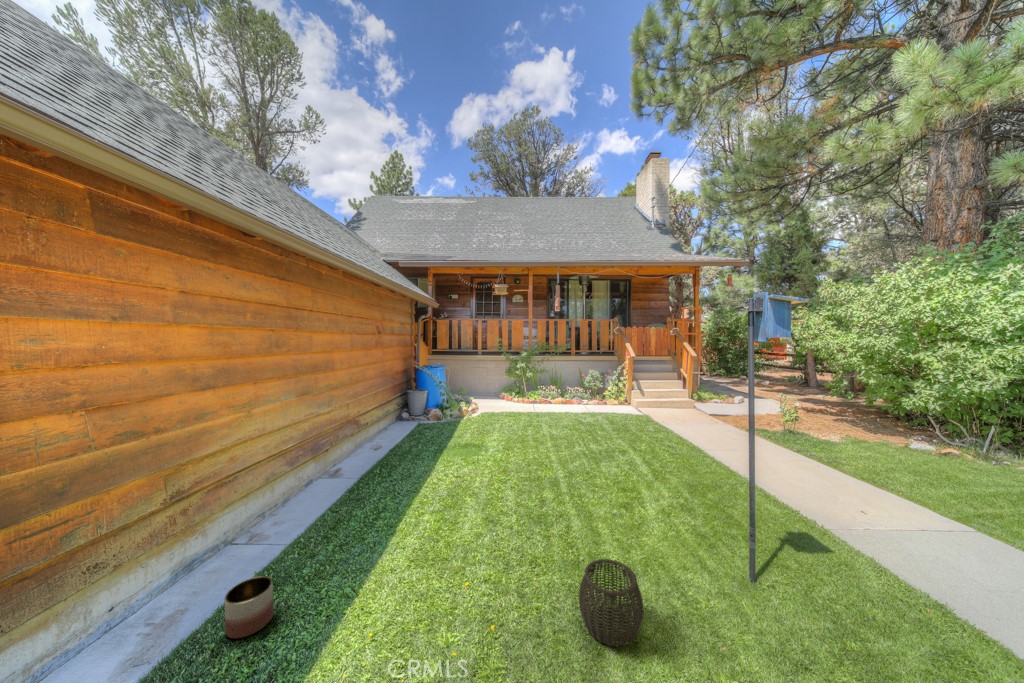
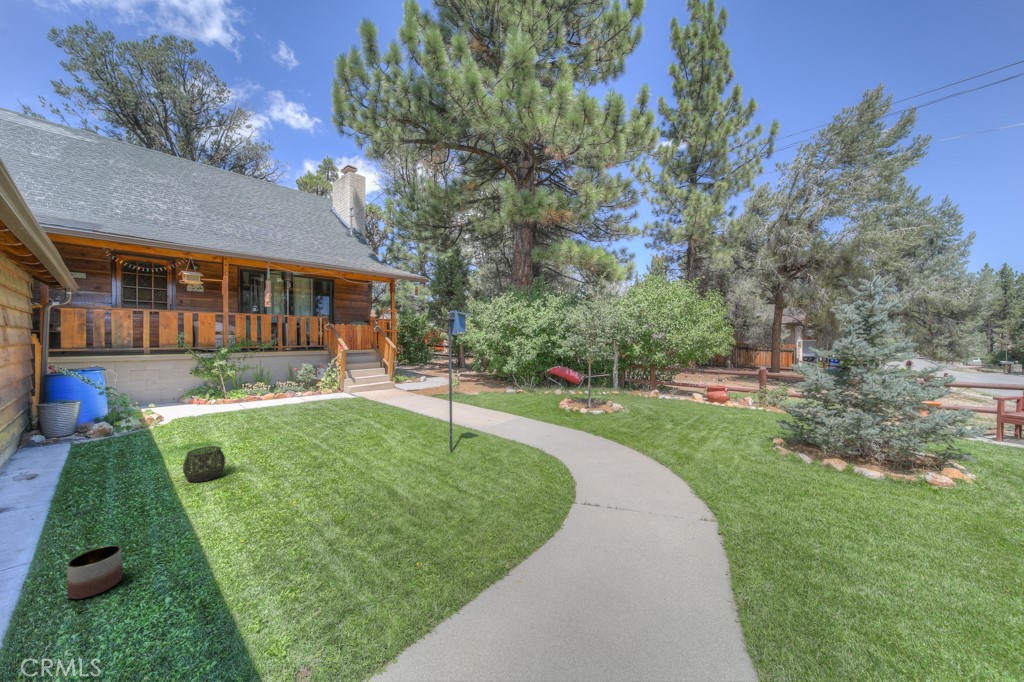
woven basket: present [579,559,644,647] -> present [183,446,225,482]

